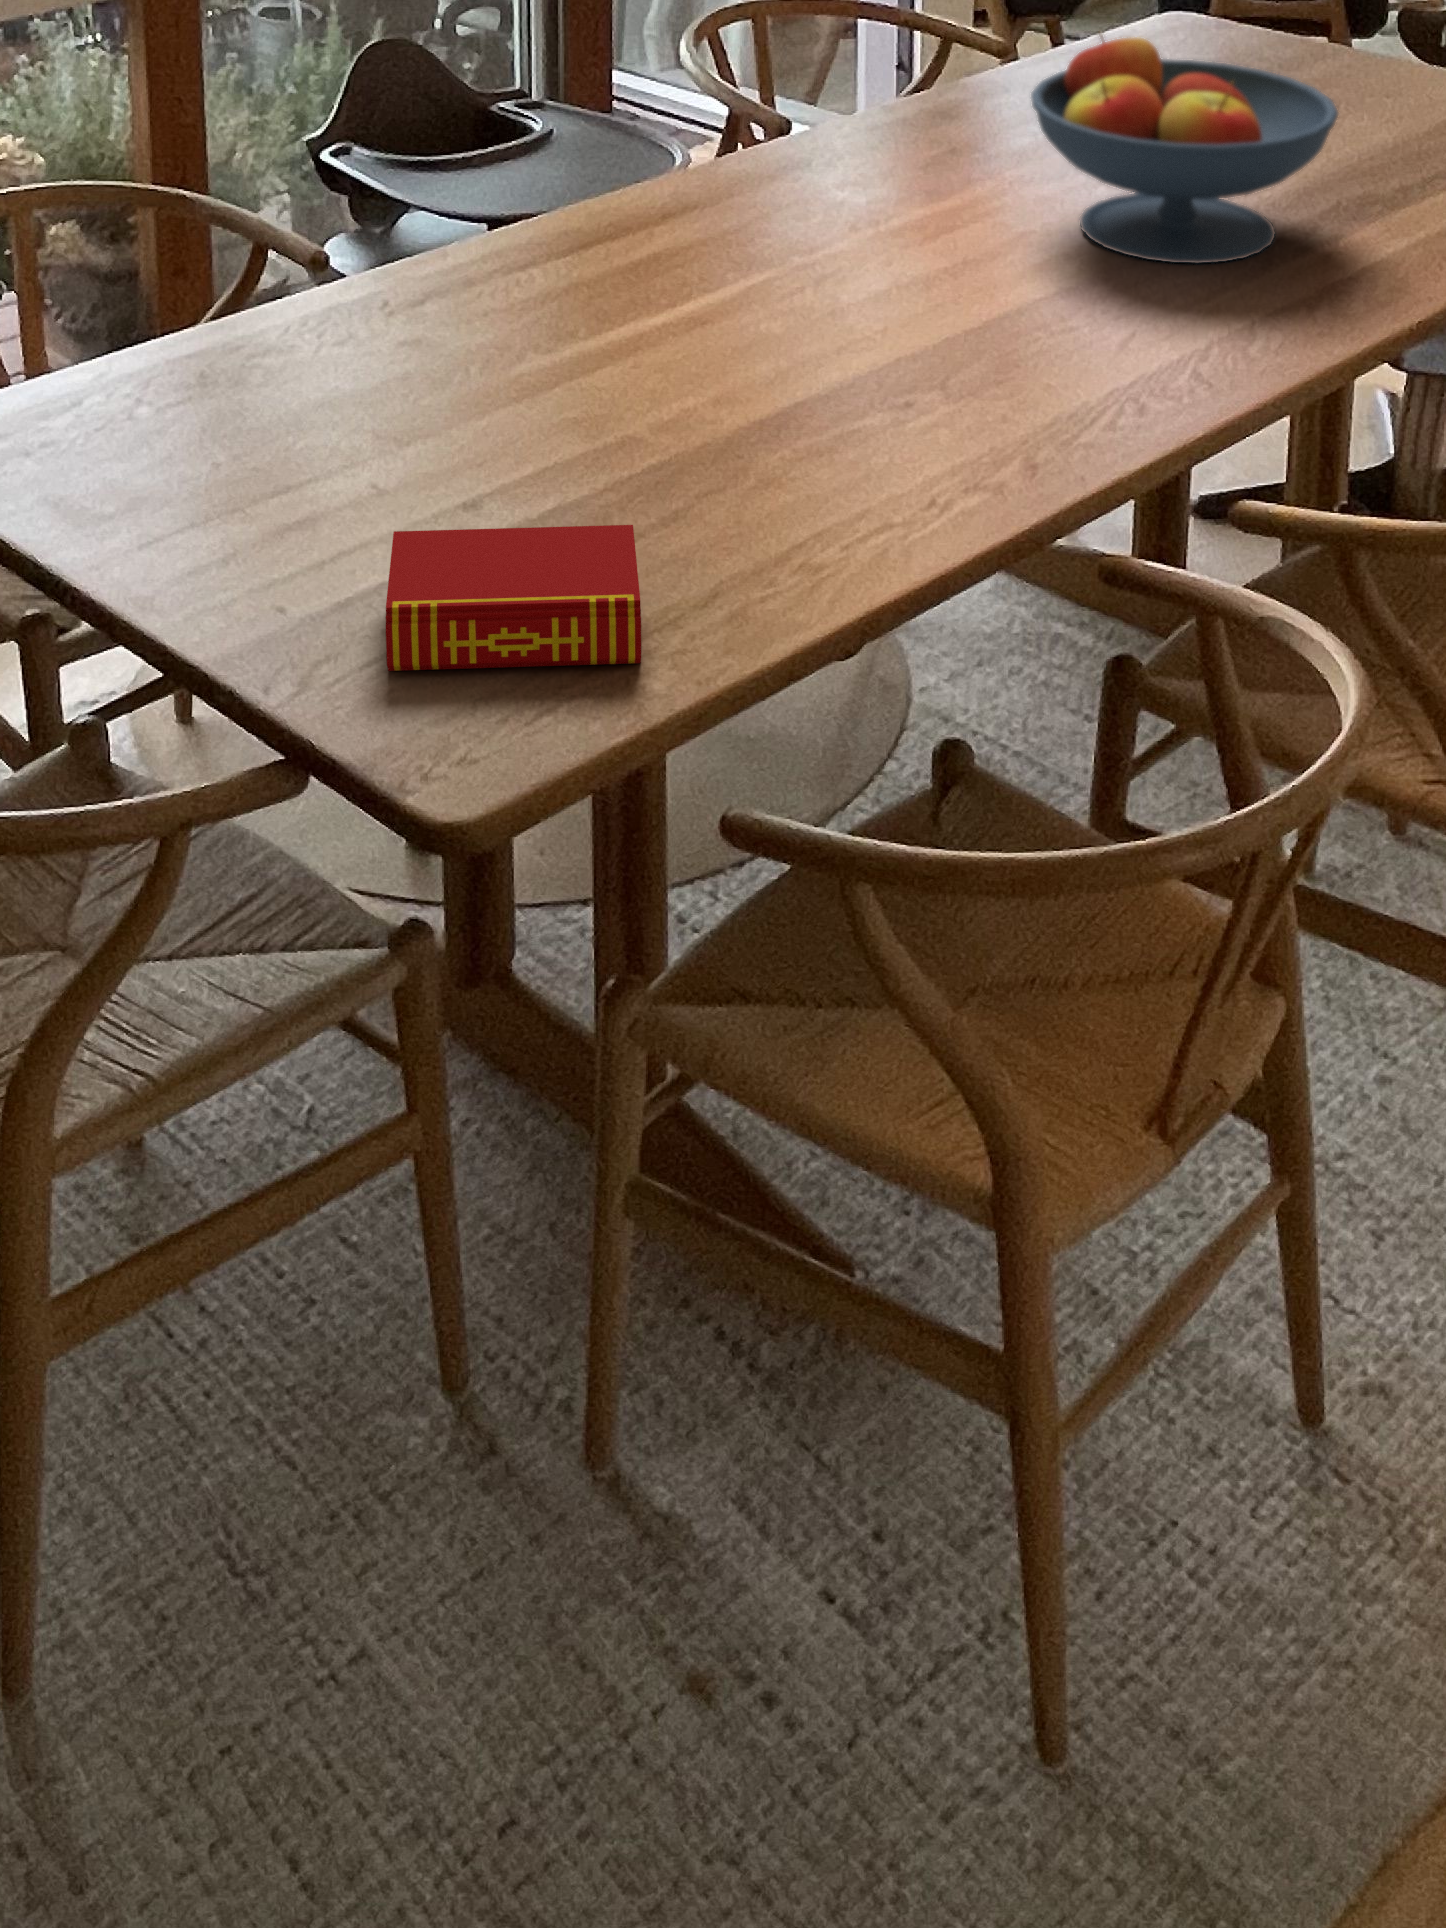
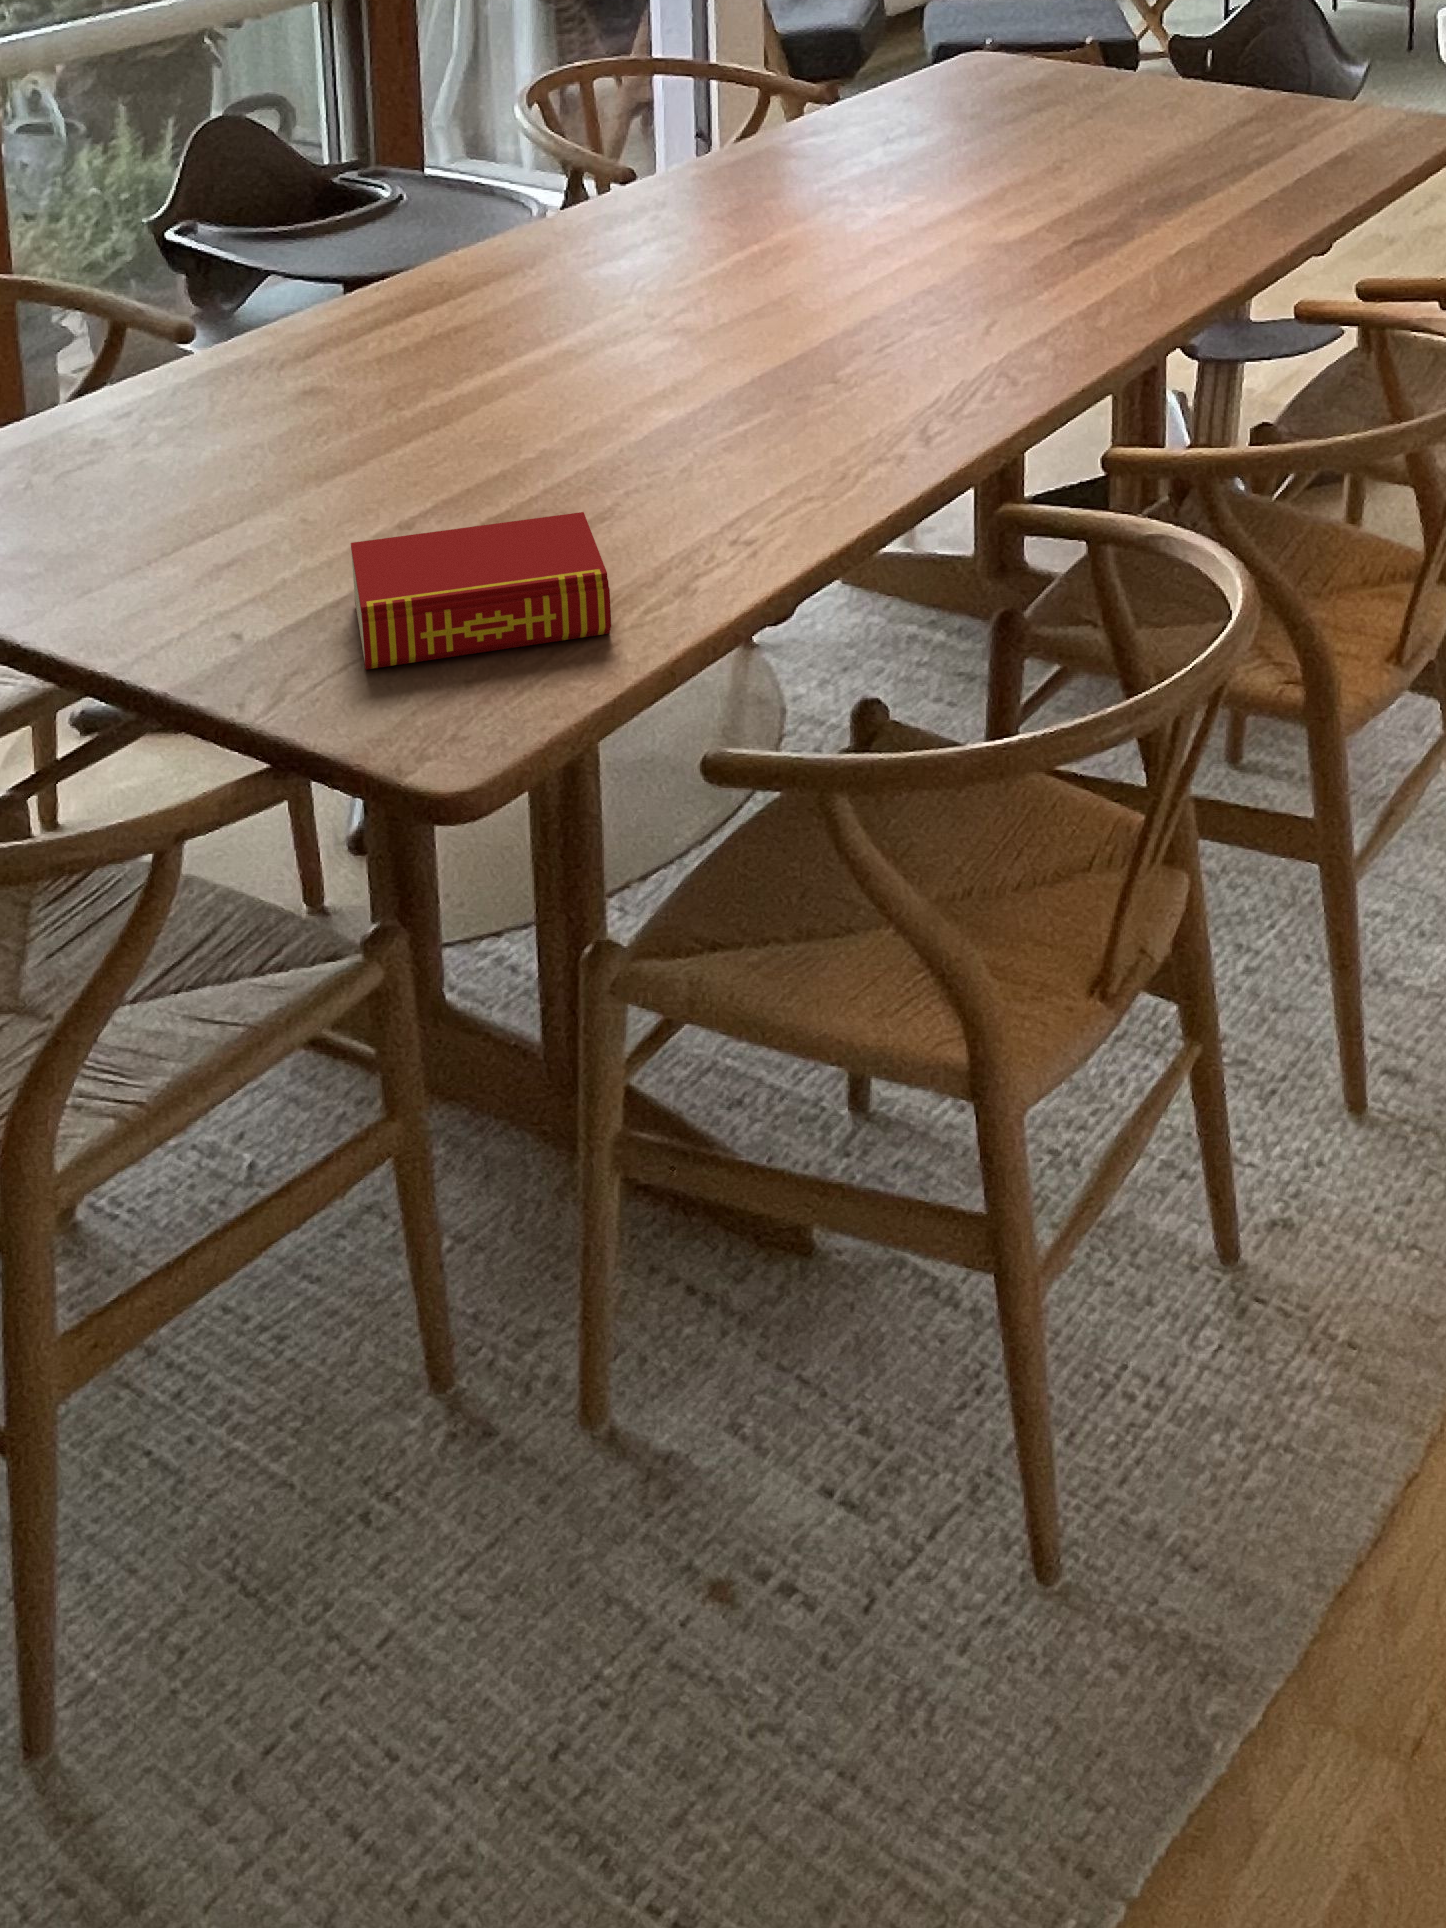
fruit bowl: present [1031,34,1338,264] -> none [877,53,1152,257]

